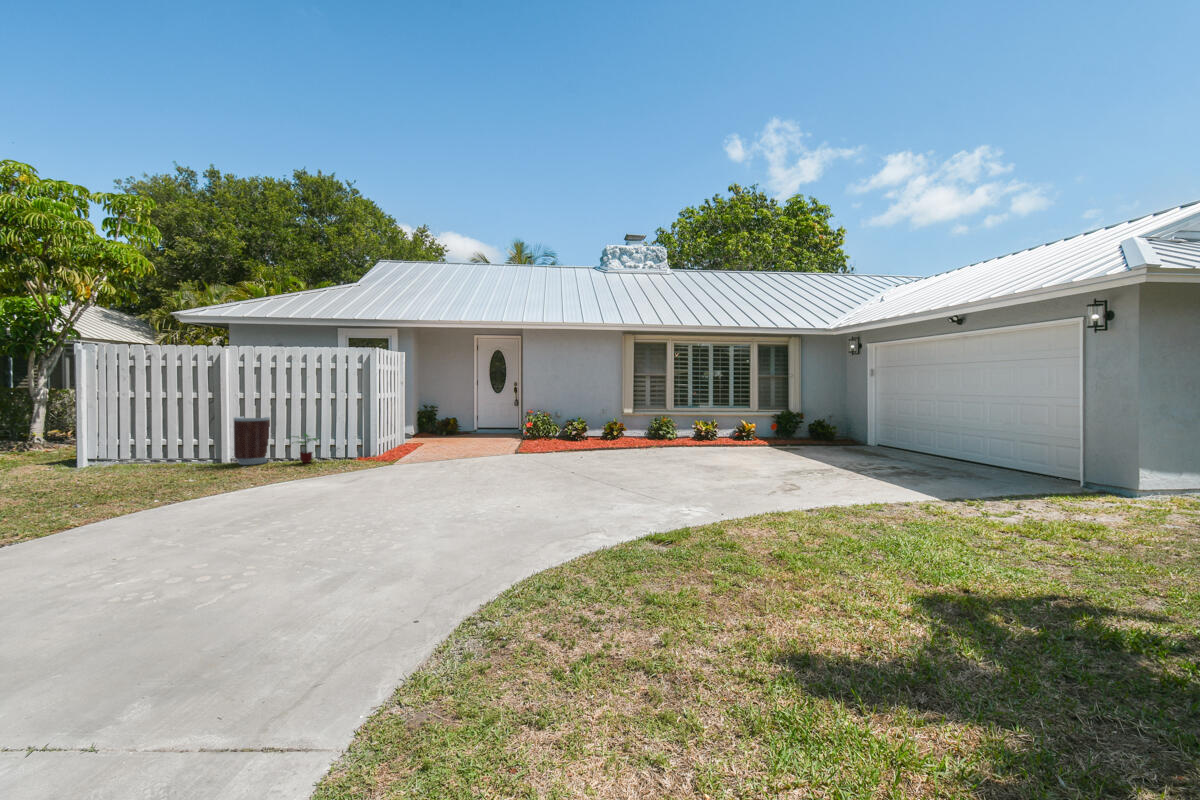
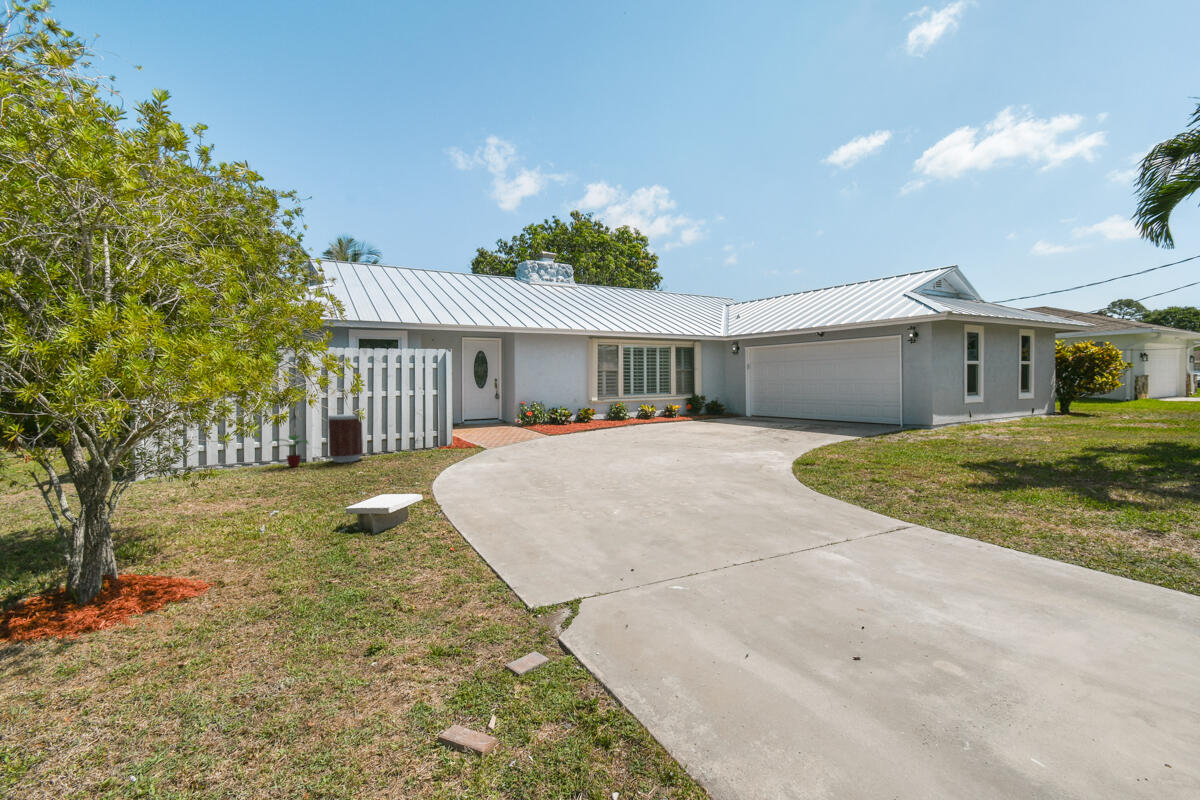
potted plant: present [298,434,318,463] -> present [272,436,308,467]

